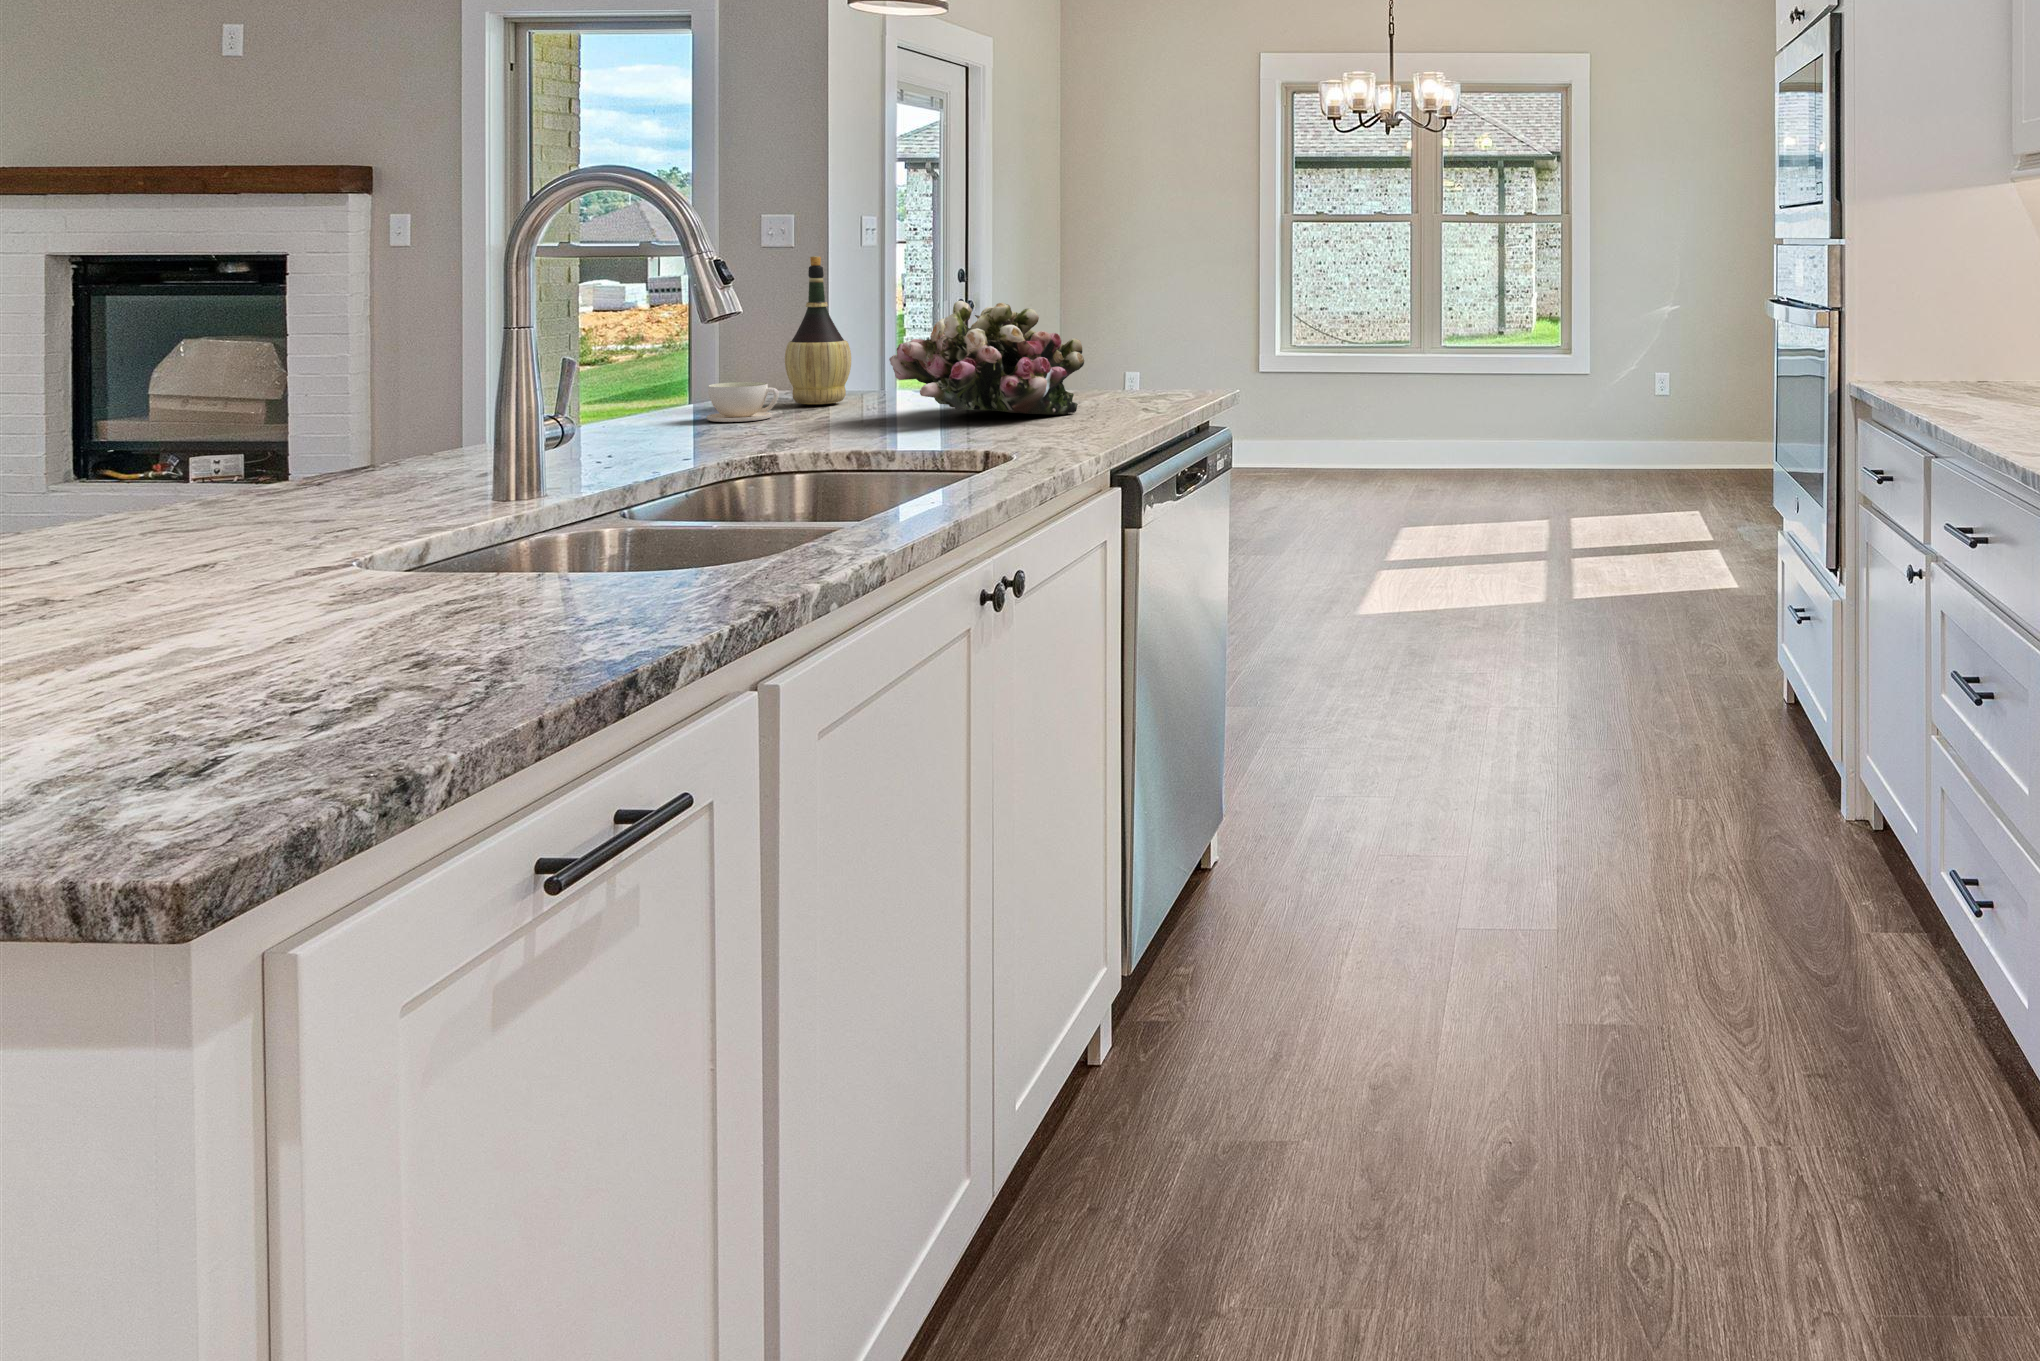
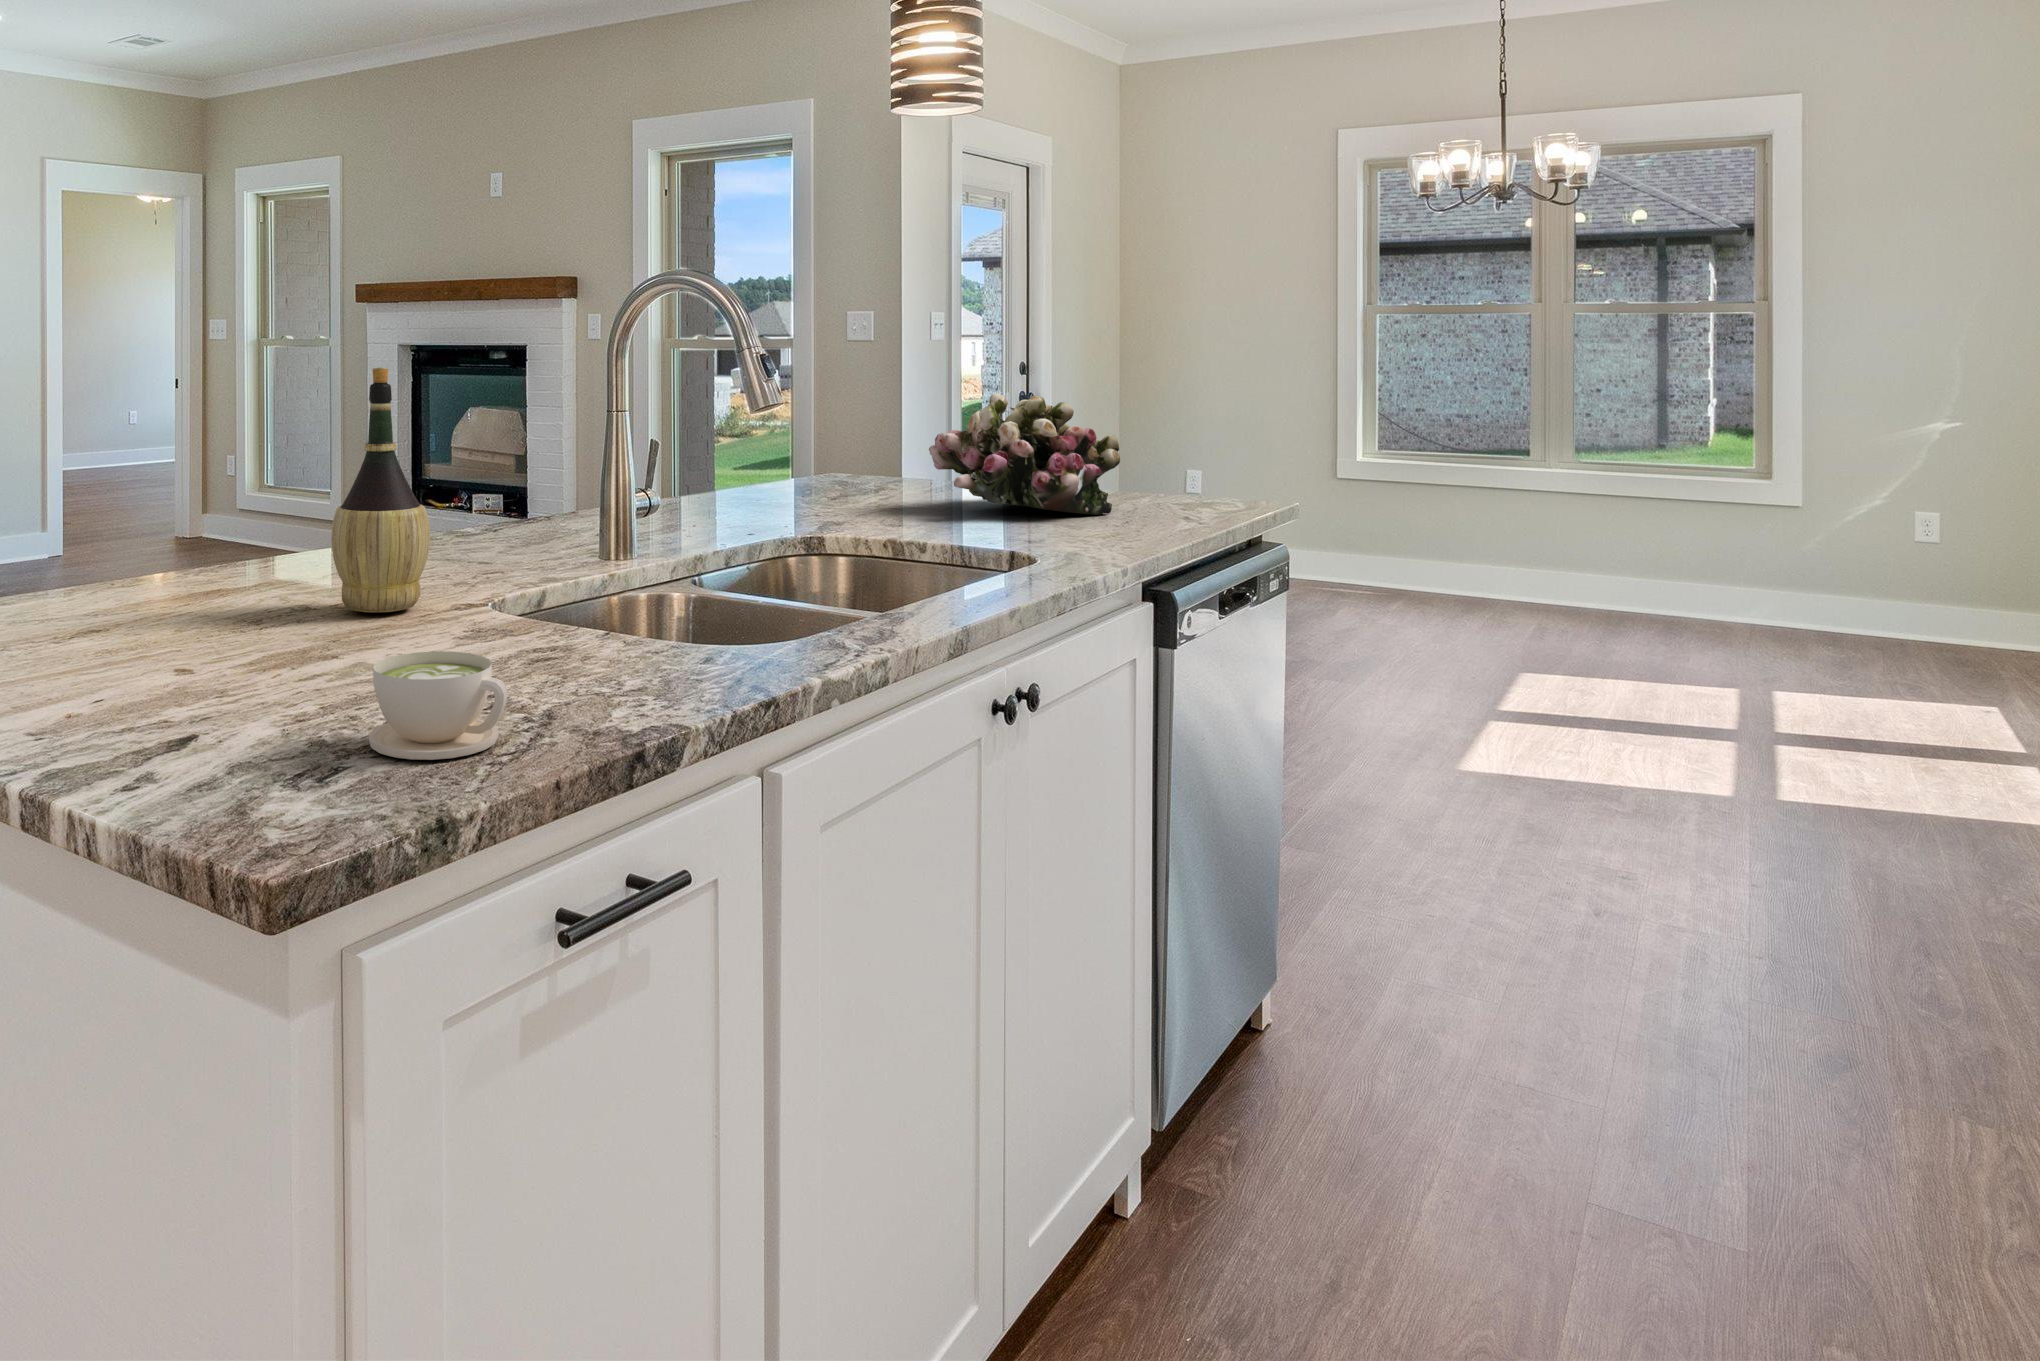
wine bottle: present [785,256,851,404] -> present [332,367,430,613]
coffee cup: present [707,382,779,422] -> present [369,651,508,760]

